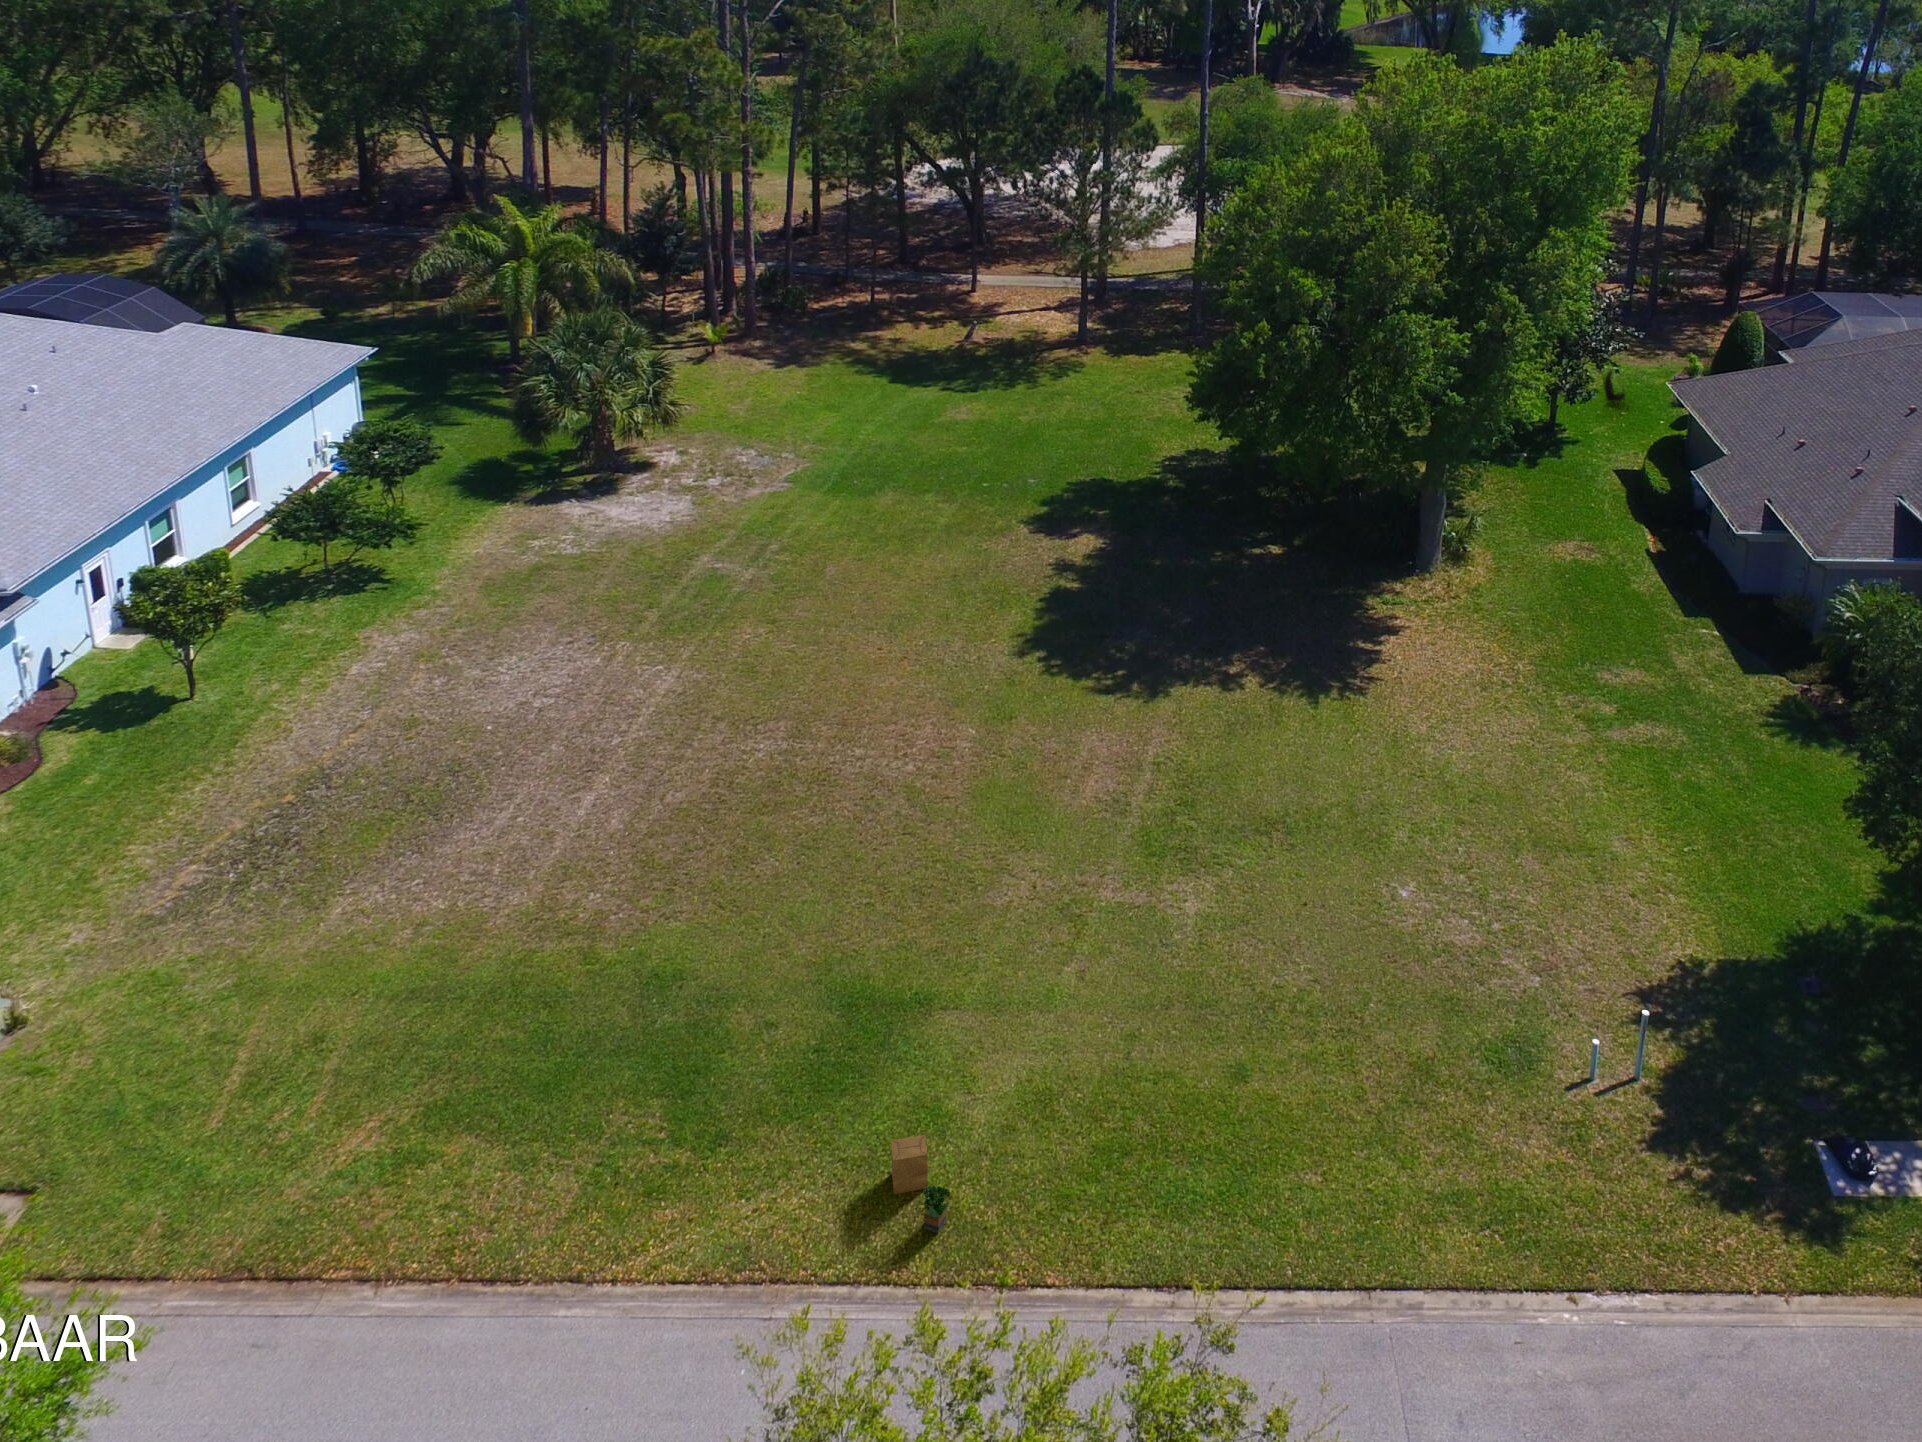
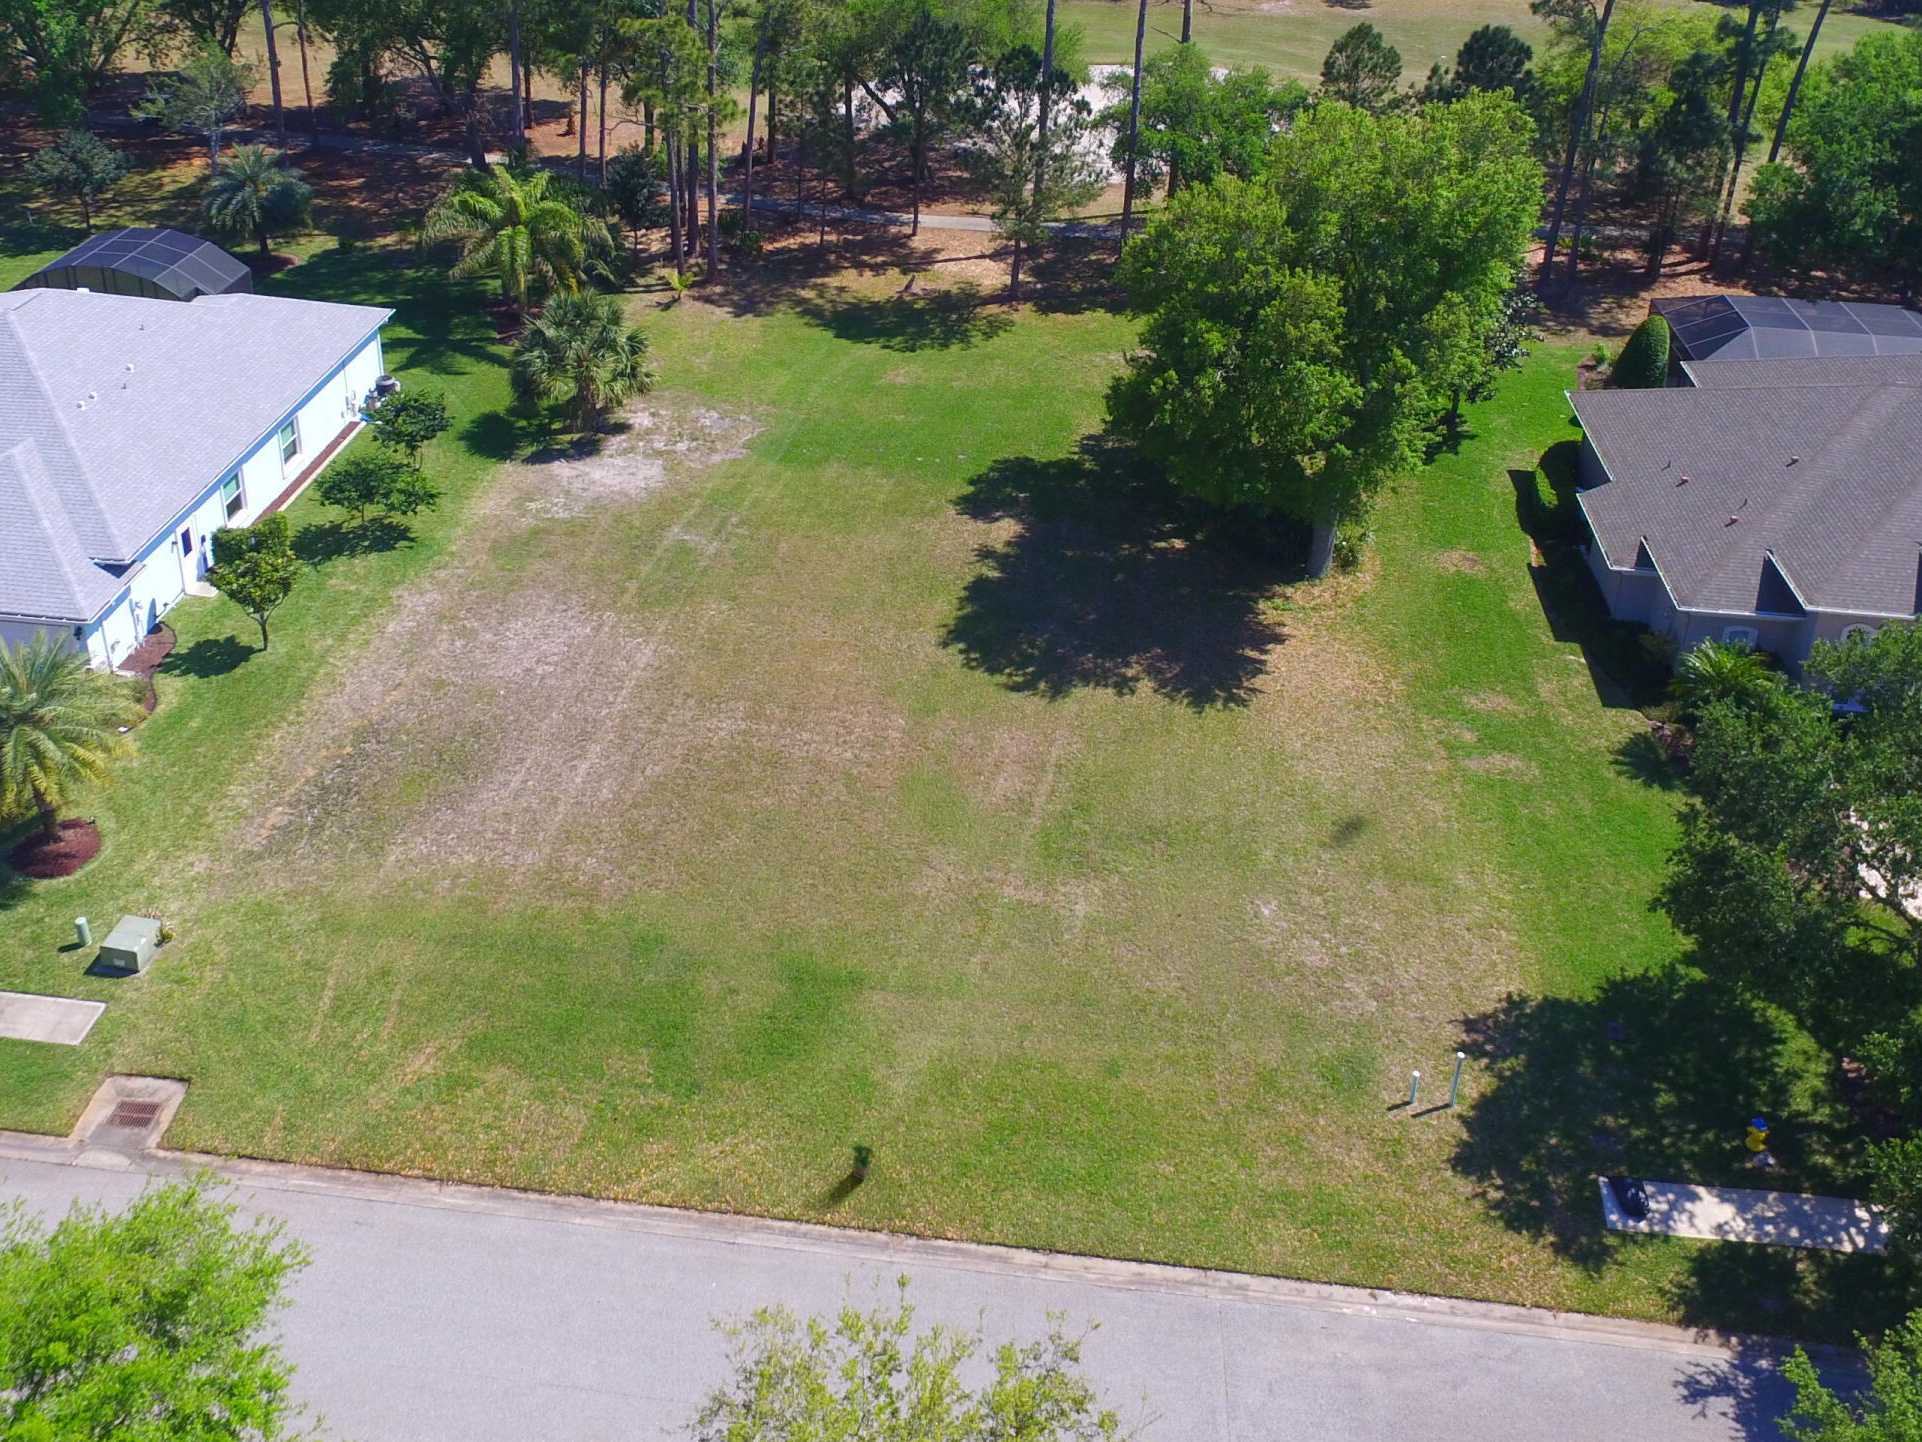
lounge chair: present [1604,370,1626,403] -> none [1512,352,1543,392]
cardboard box: present [891,1135,928,1194] -> none [828,1101,856,1144]

